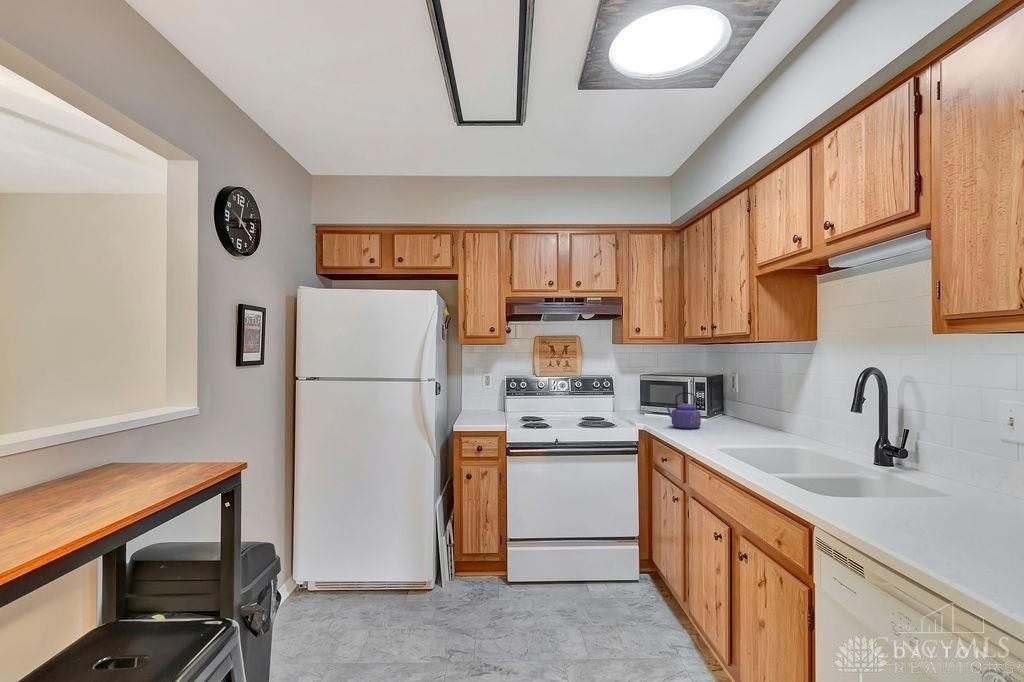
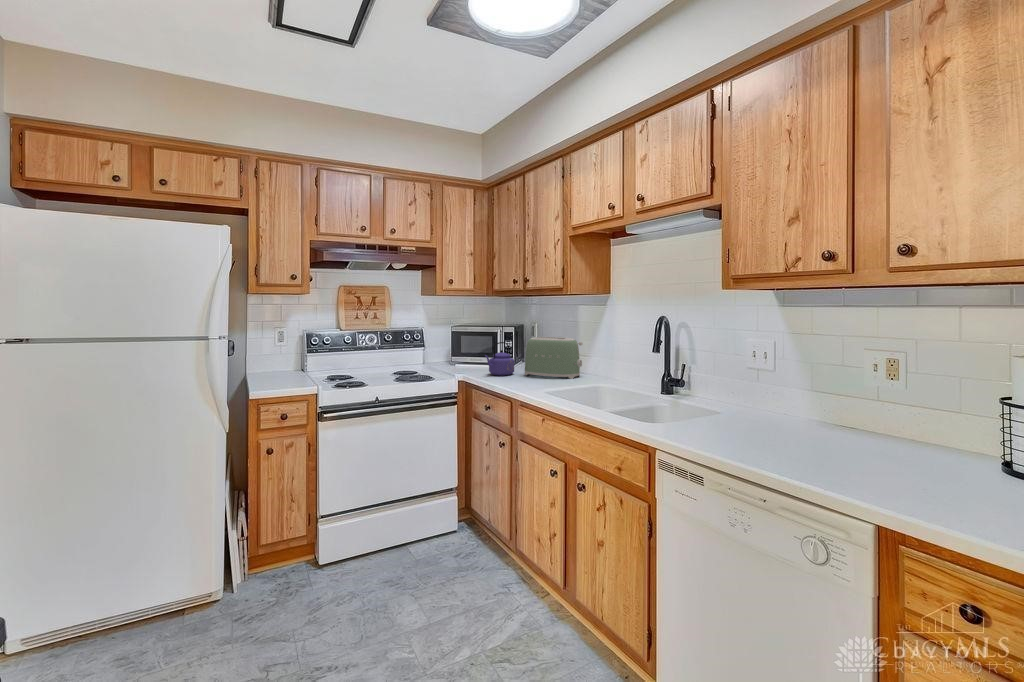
toaster: none [711,389,783,440] -> present [525,337,583,379]

